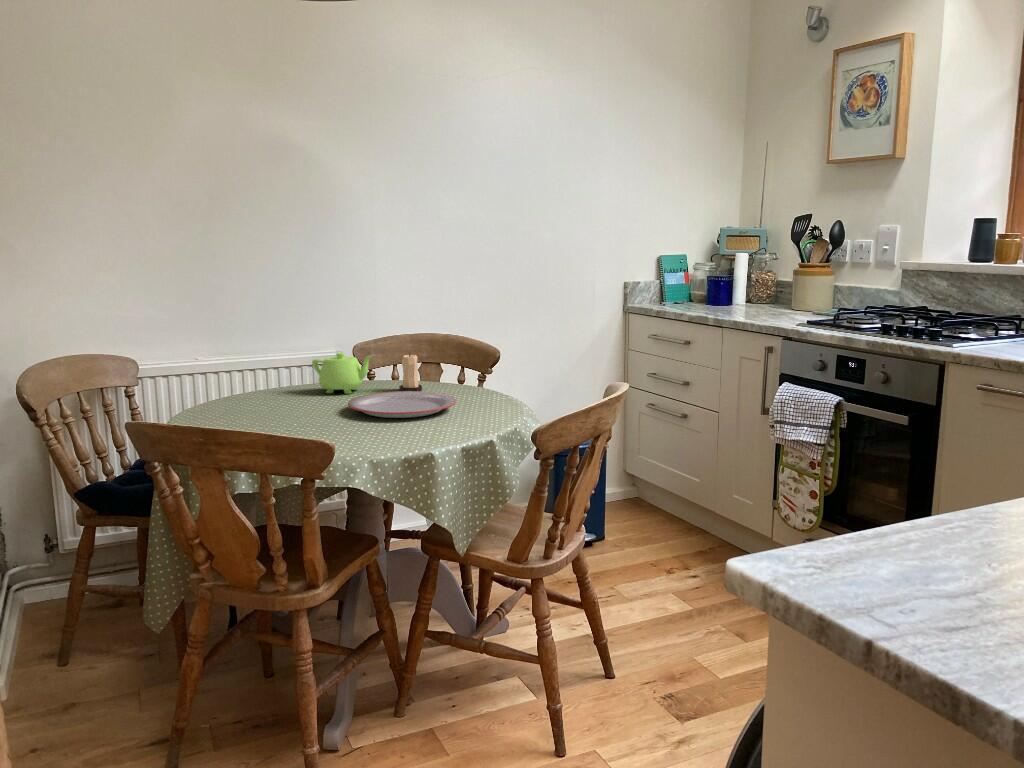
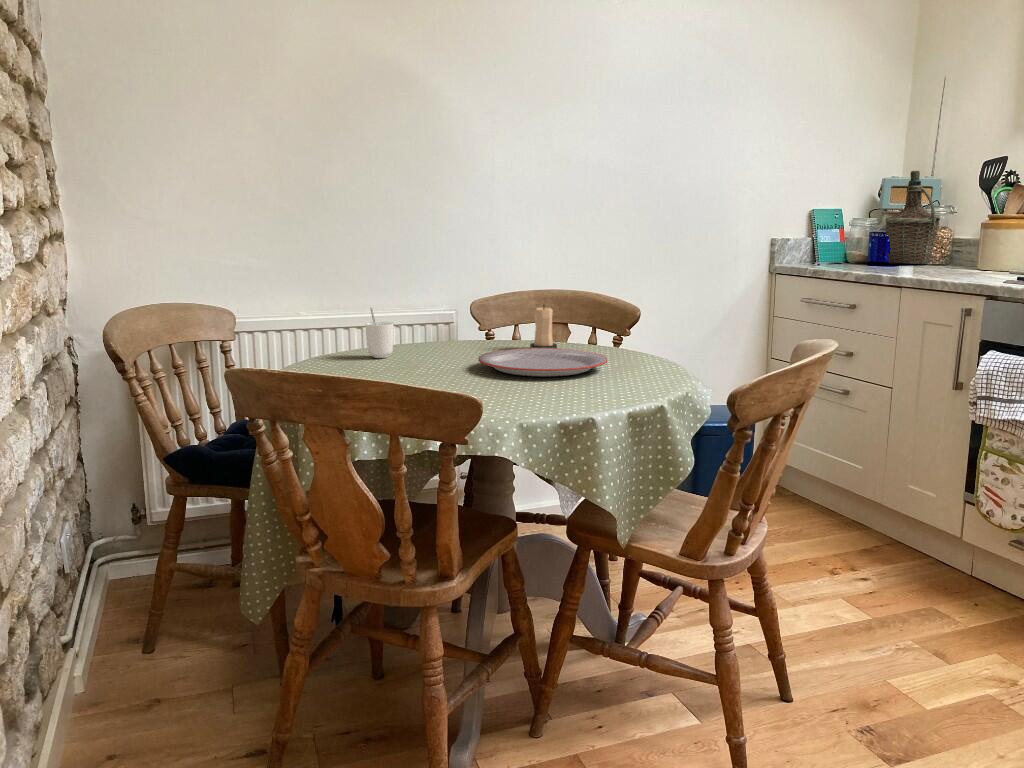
bottle: none [721,224,765,304] -> present [885,171,940,264]
teapot: present [312,353,372,394] -> none [430,303,502,351]
cup: none [253,360,278,402] -> present [366,308,394,358]

